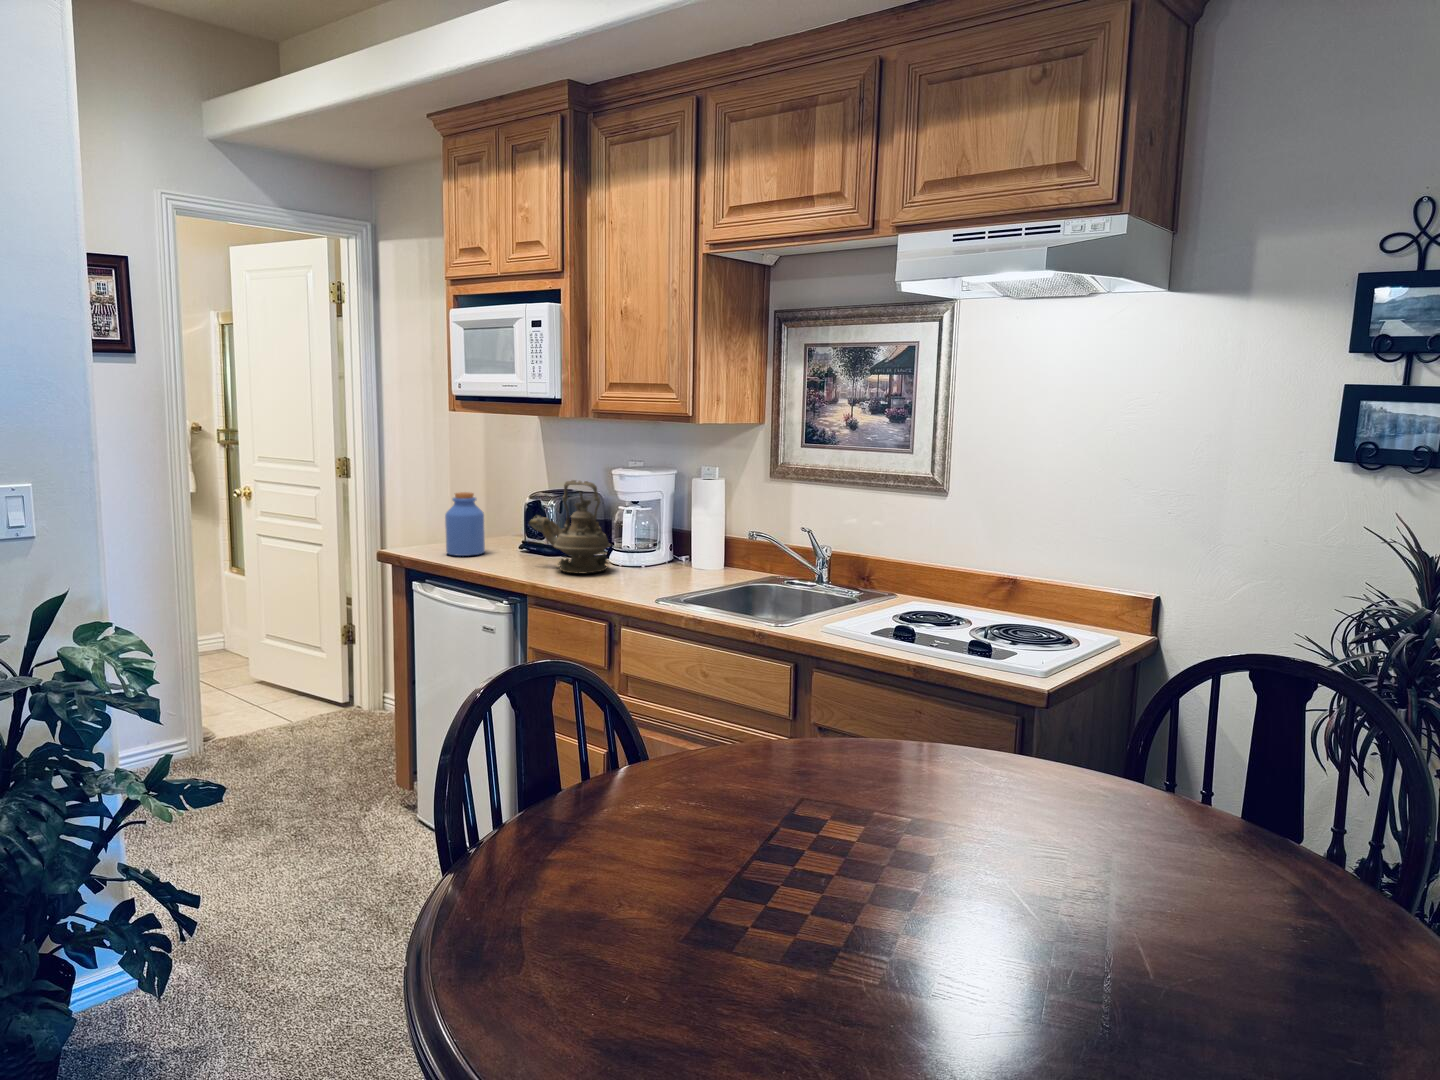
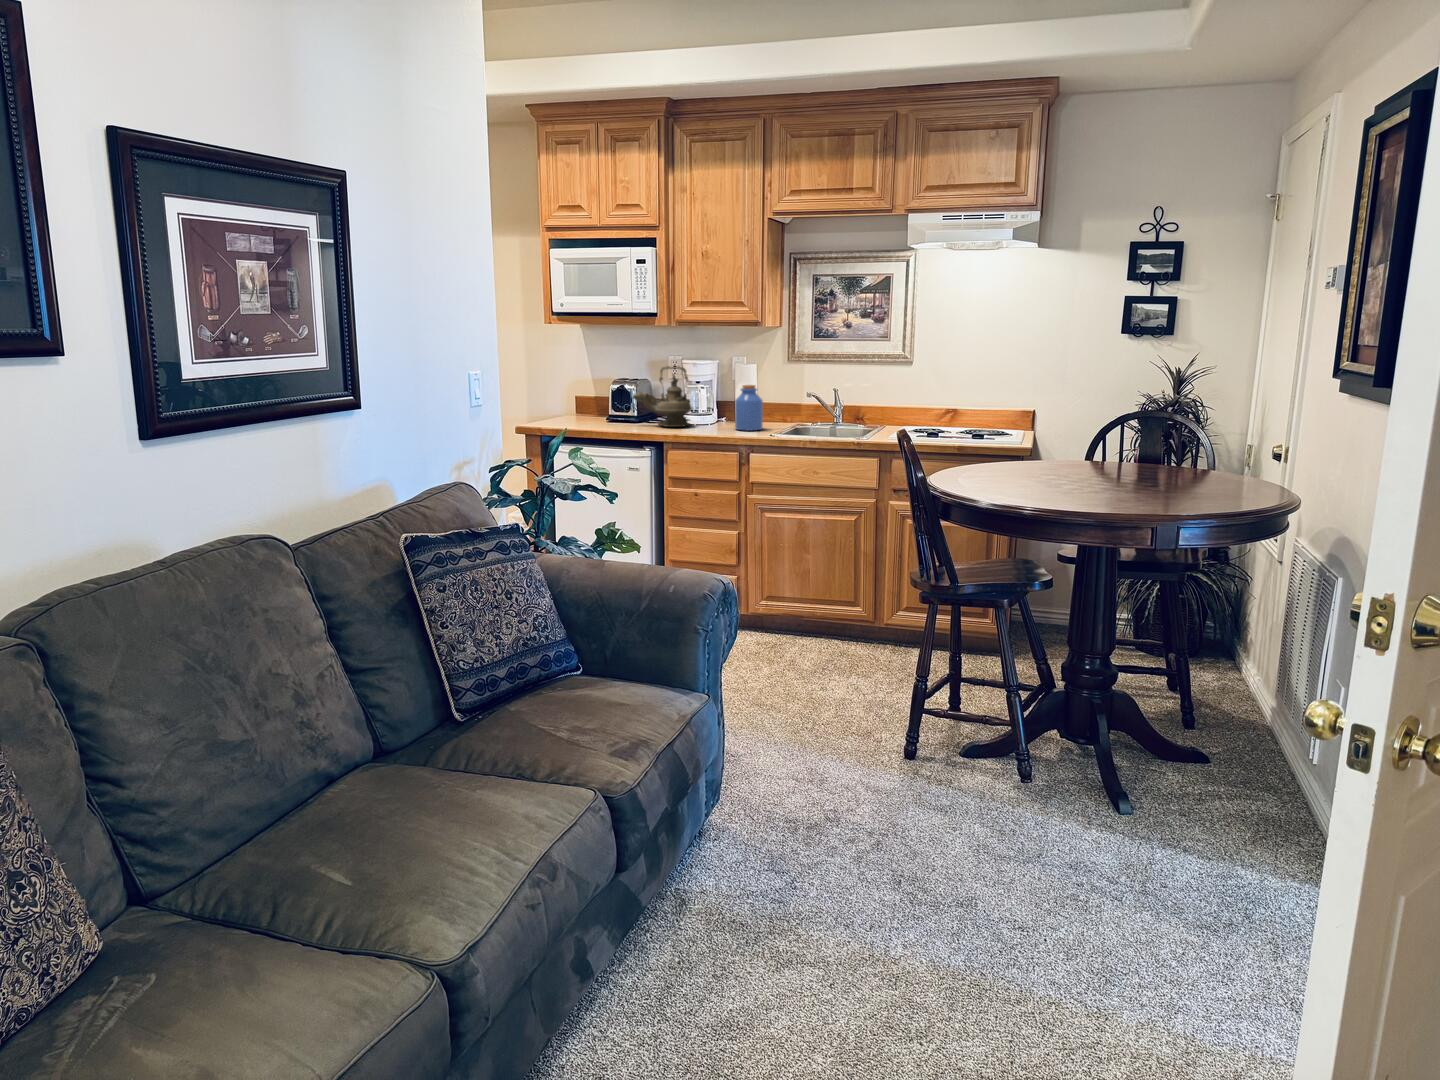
jar: present [445,492,485,556] -> present [735,385,763,431]

